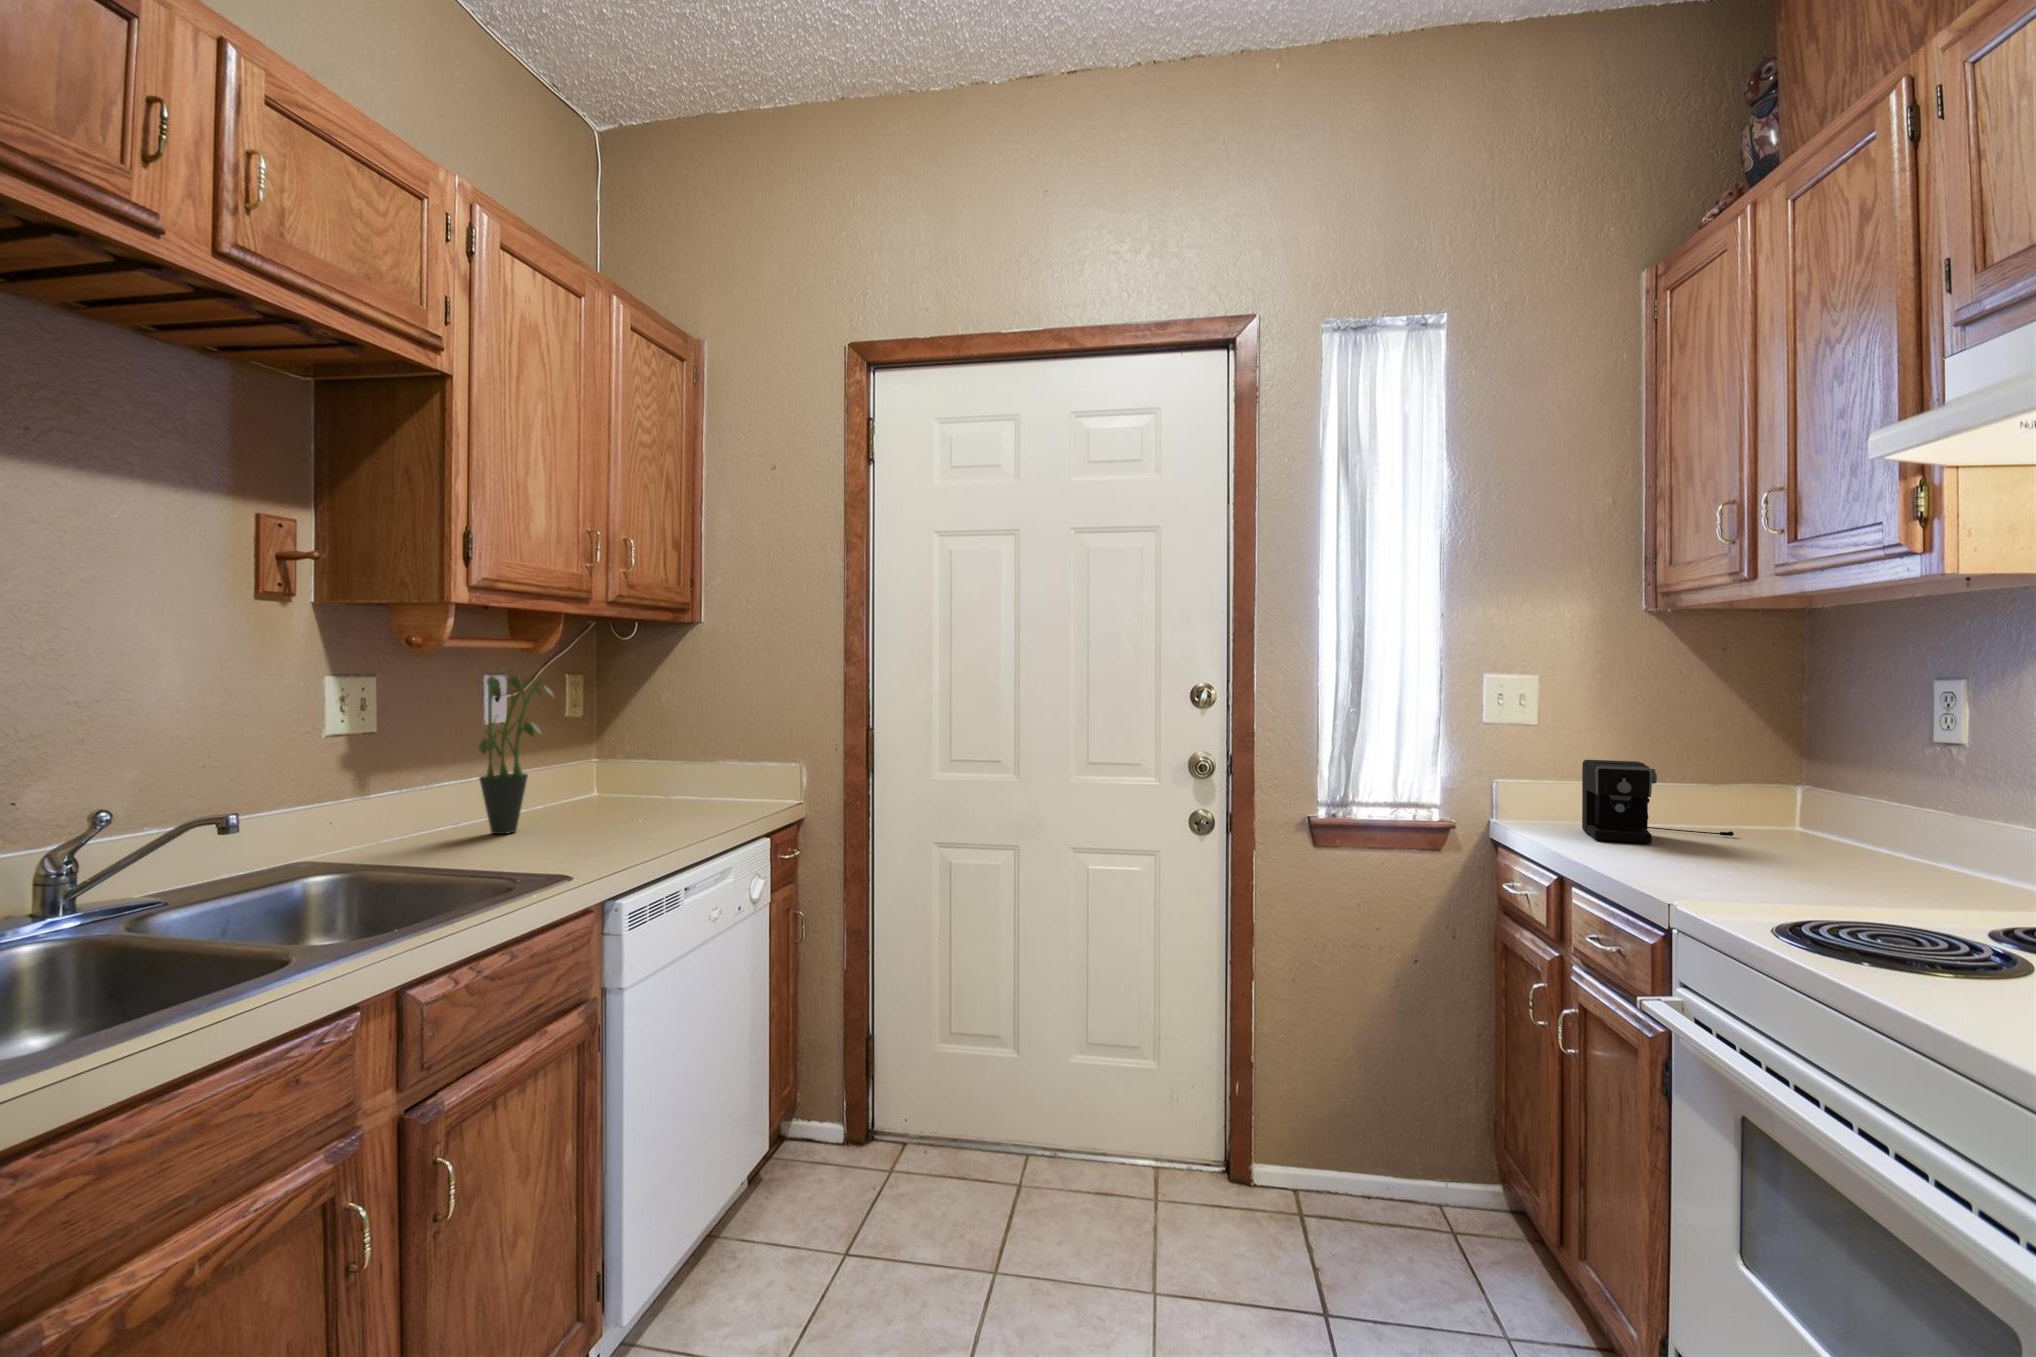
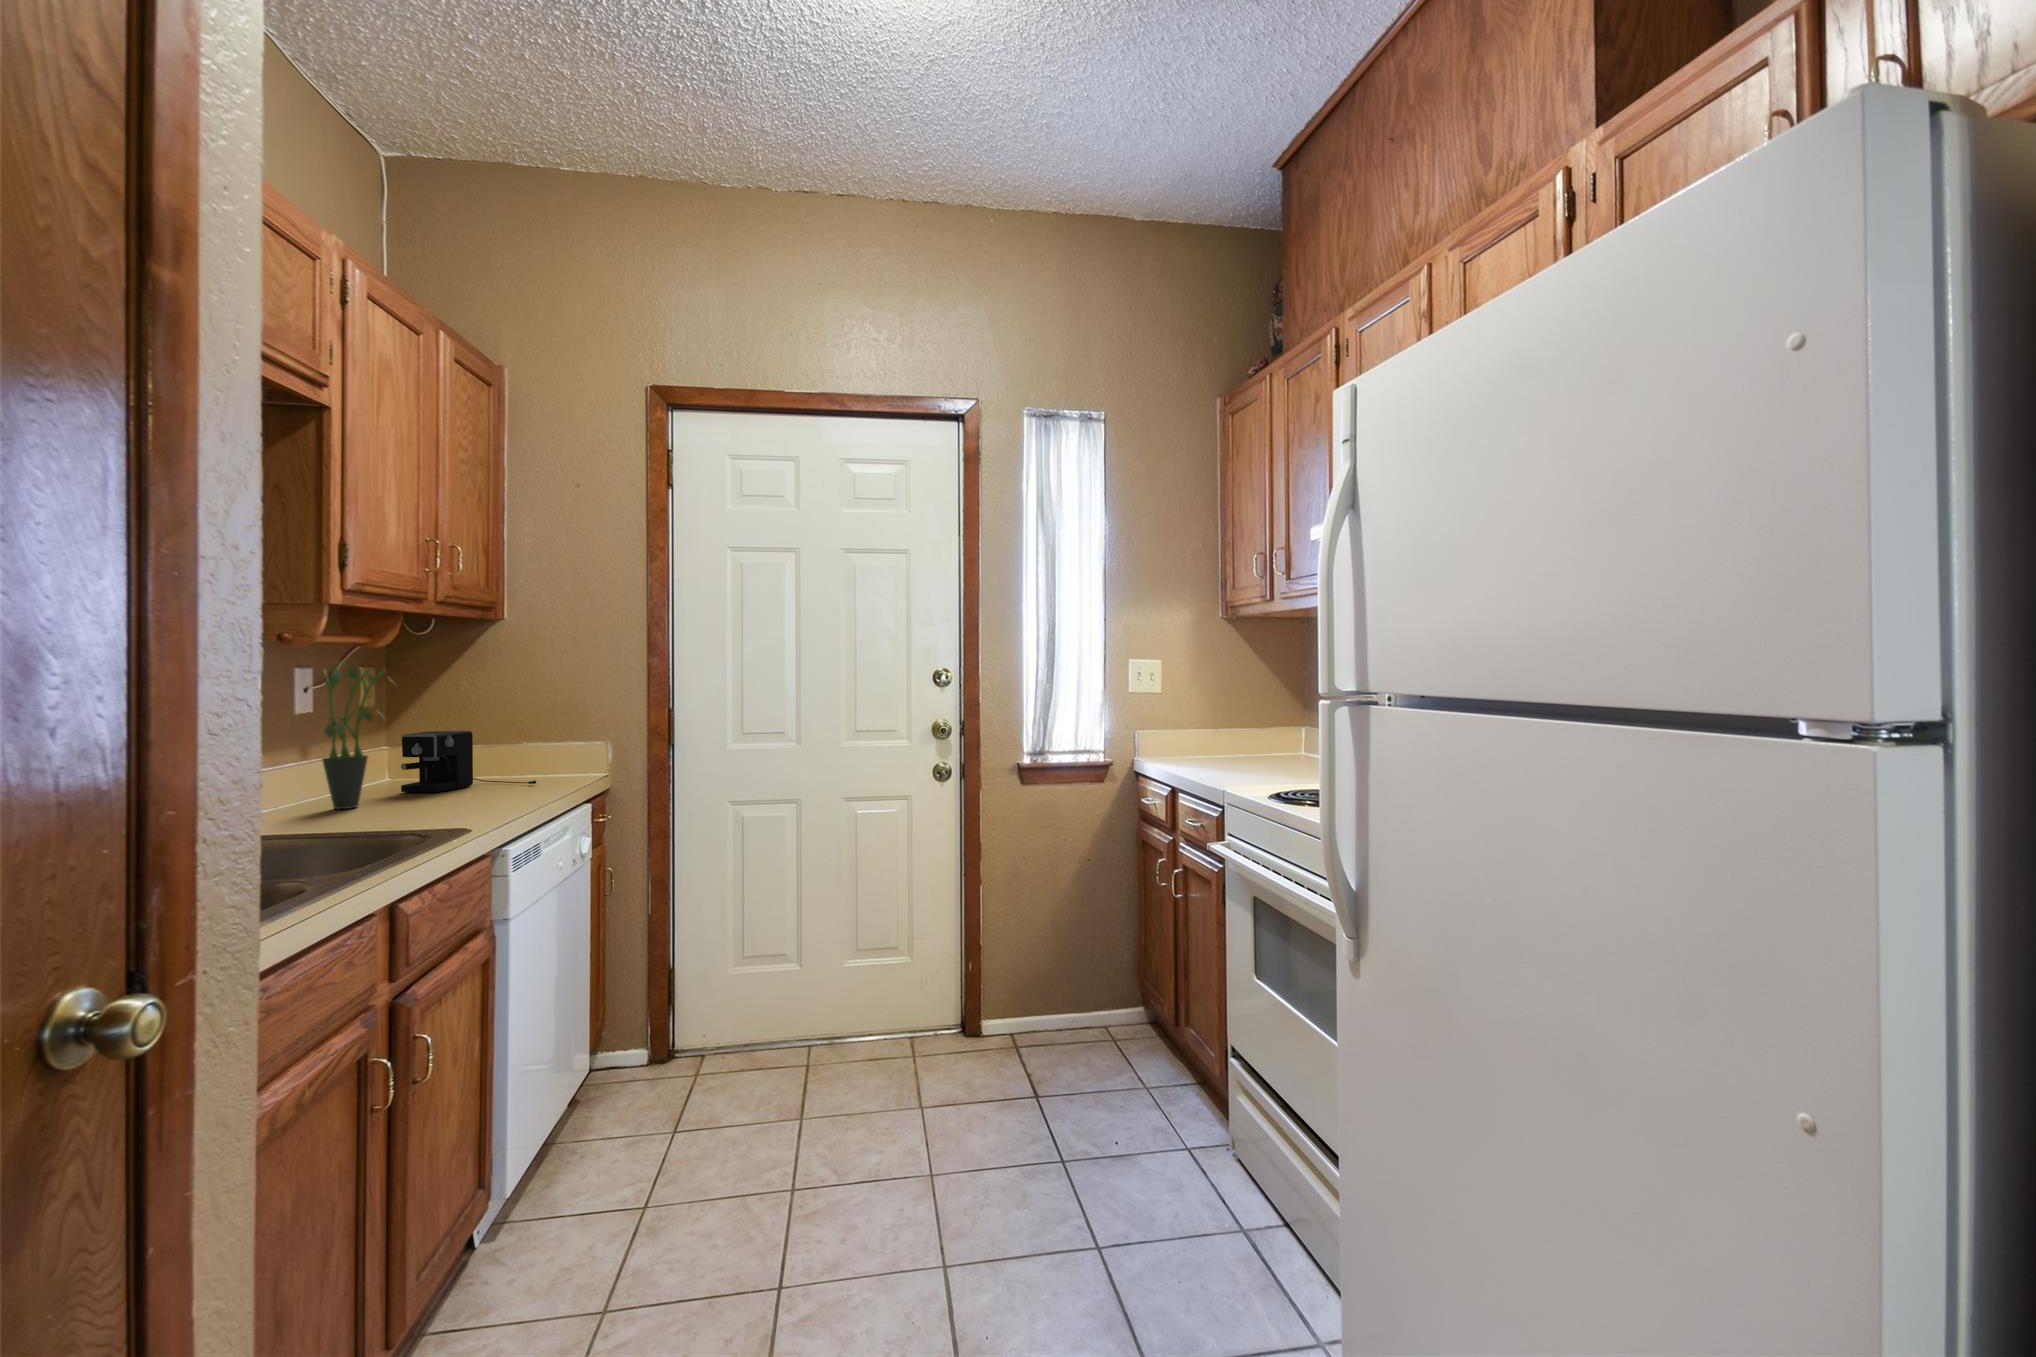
coffee maker: present [1582,760,1734,843] -> present [401,731,536,792]

